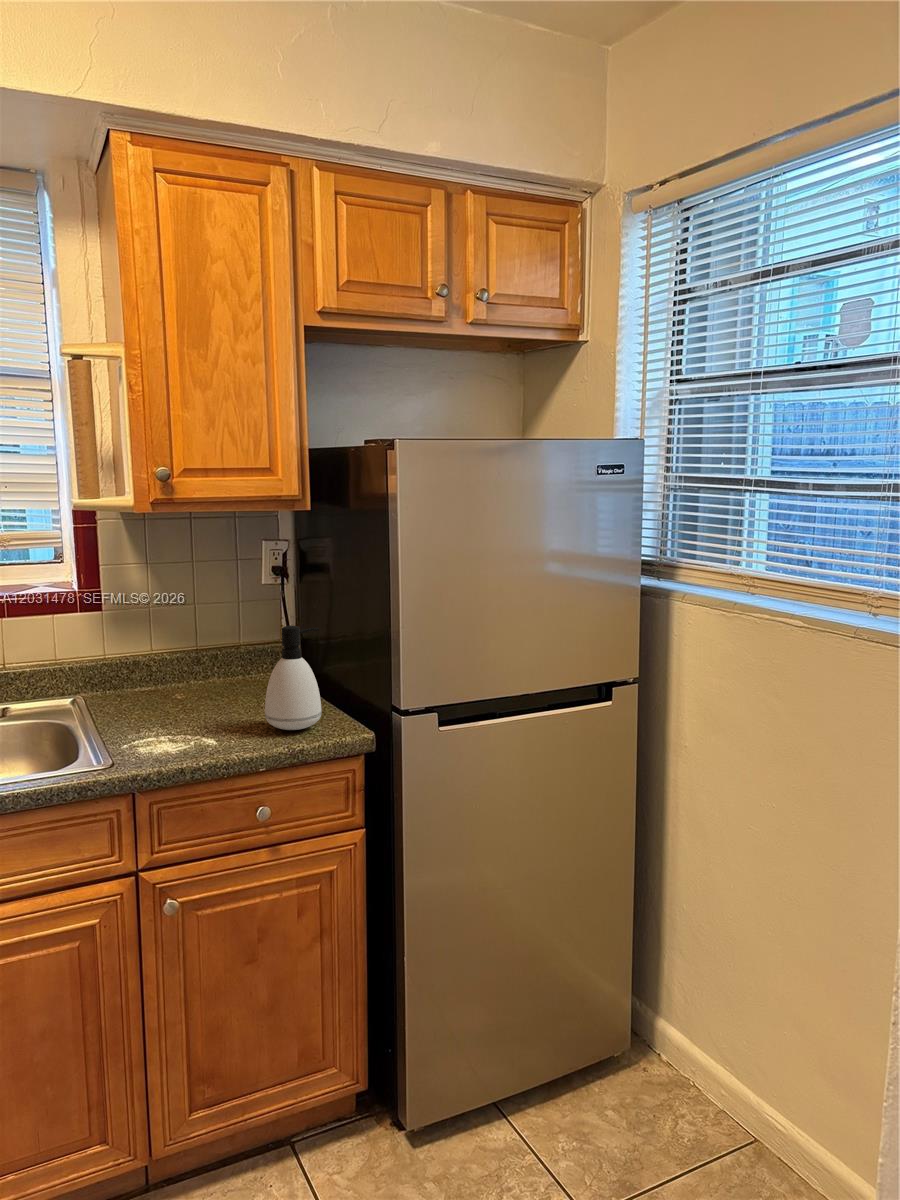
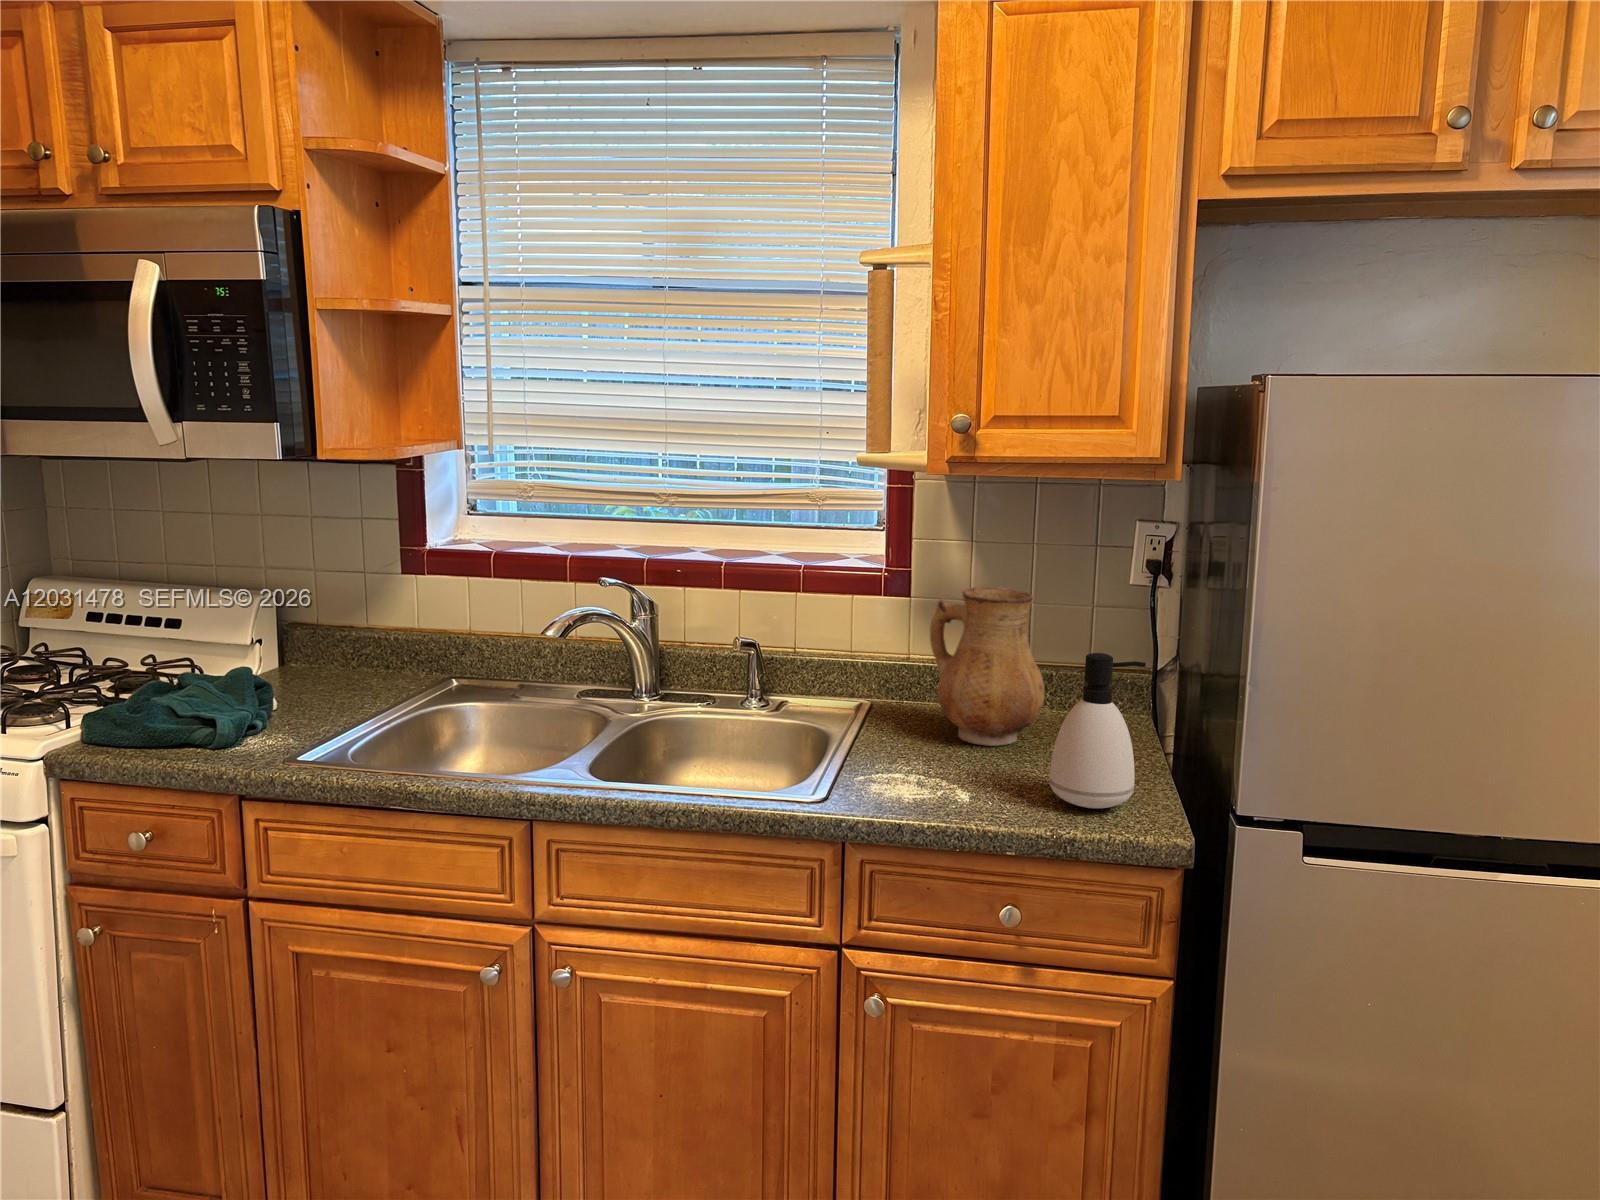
ceramic pitcher: none [136,595,230,709] -> present [930,587,1044,746]

